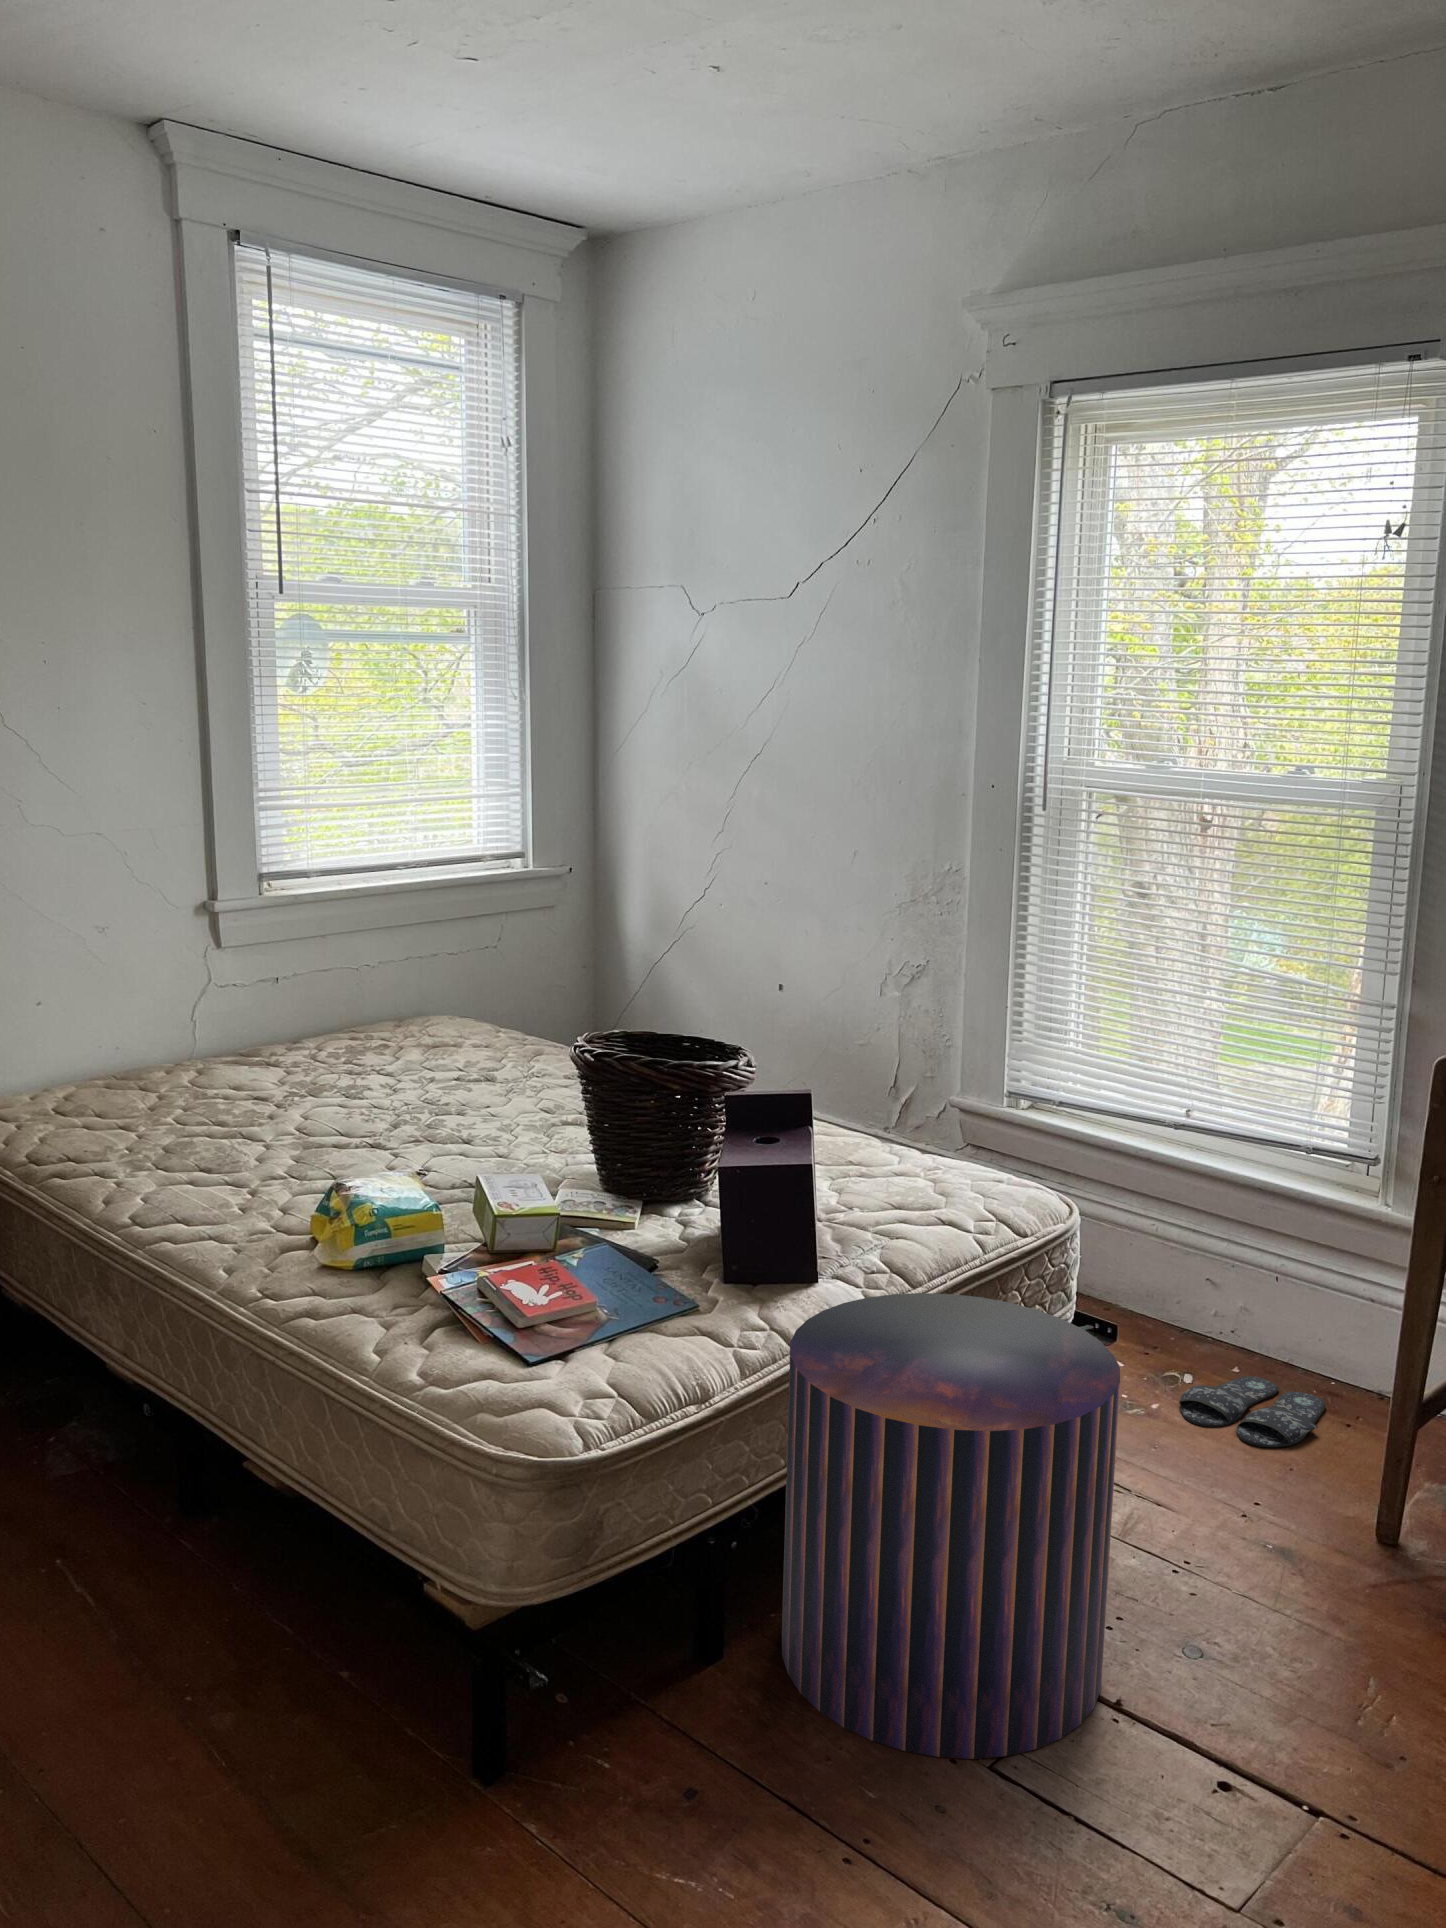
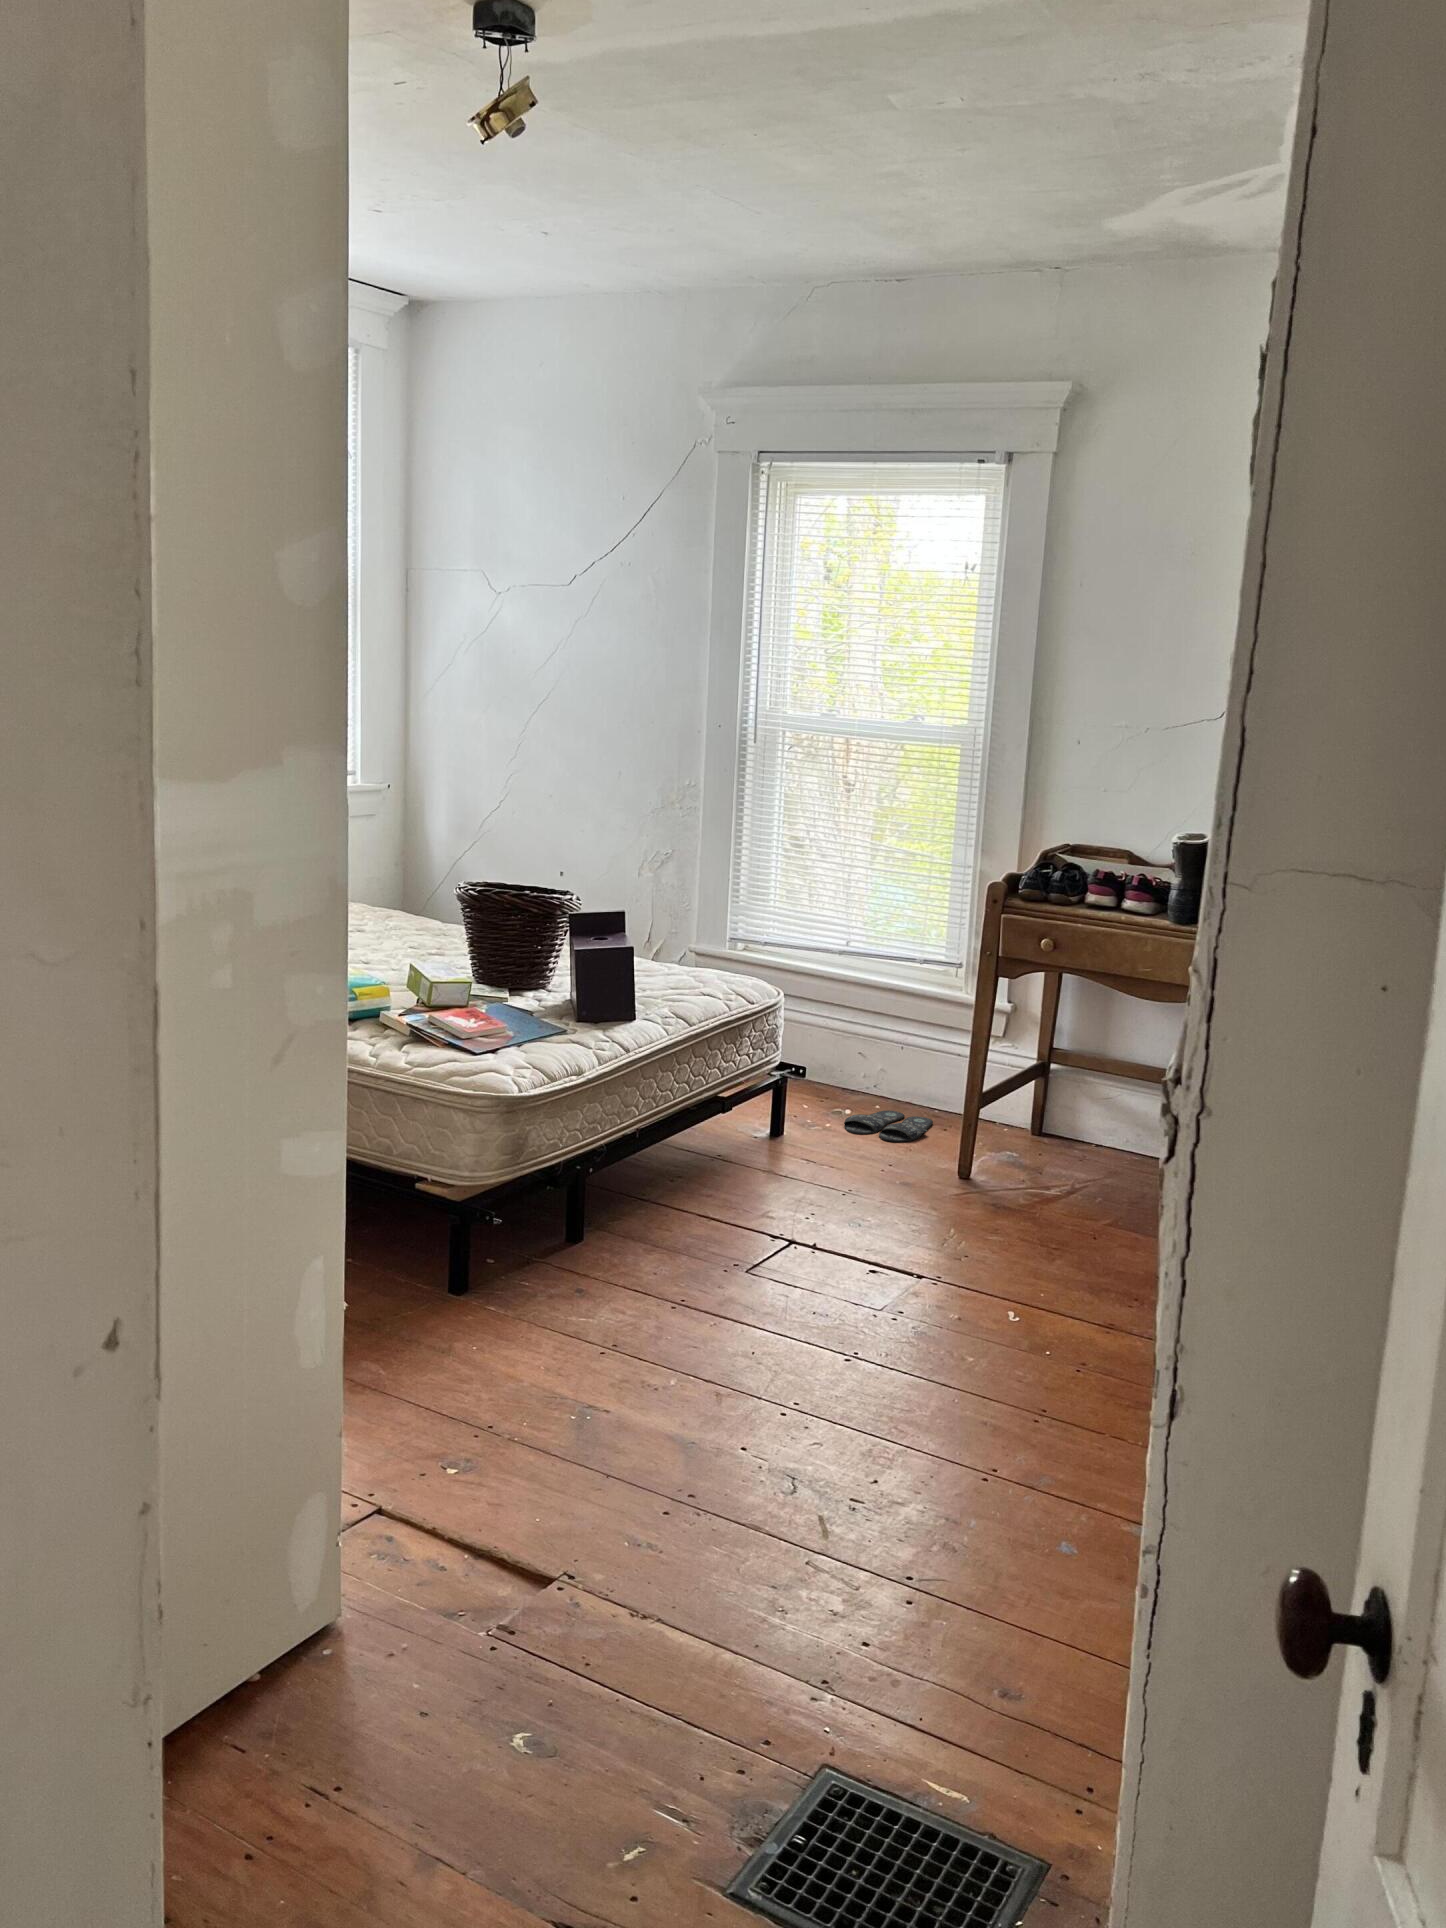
pouf: present [782,1293,1120,1759] -> none [618,1027,816,1269]

